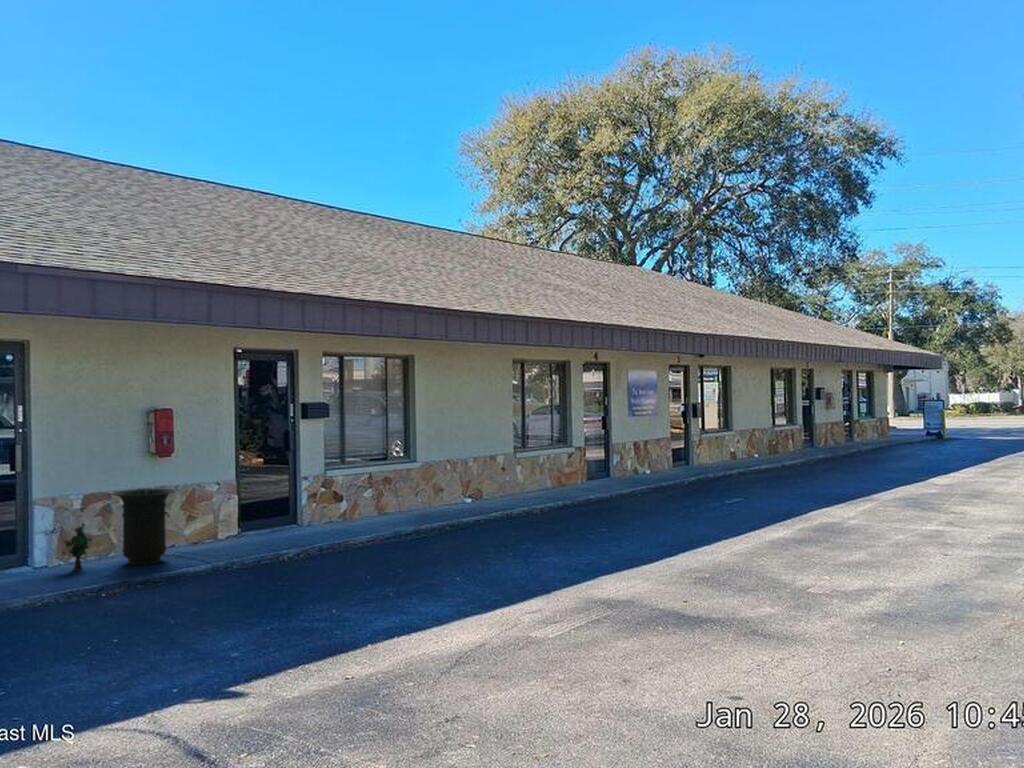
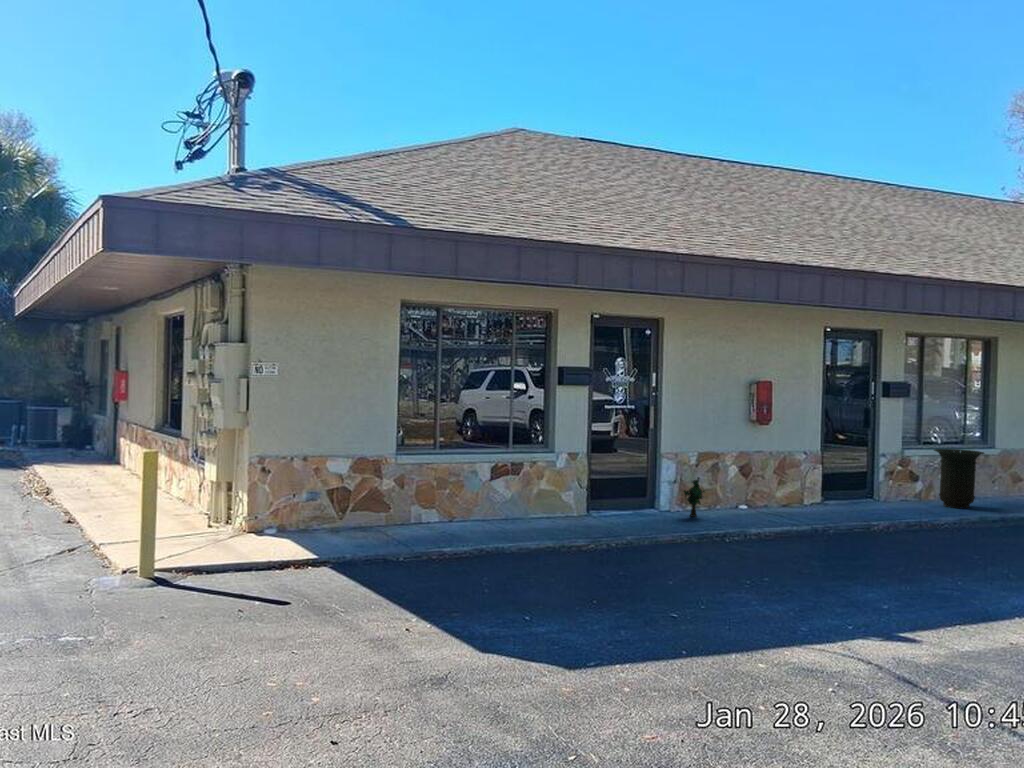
trash can: present [113,489,175,565] -> present [934,449,984,509]

